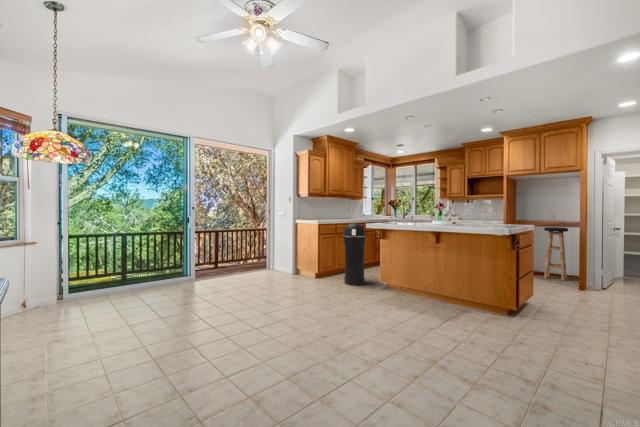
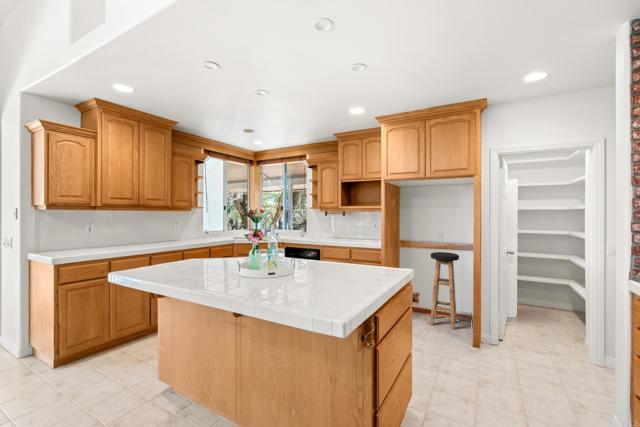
trash can: present [343,223,366,285] -> none [78,266,134,394]

